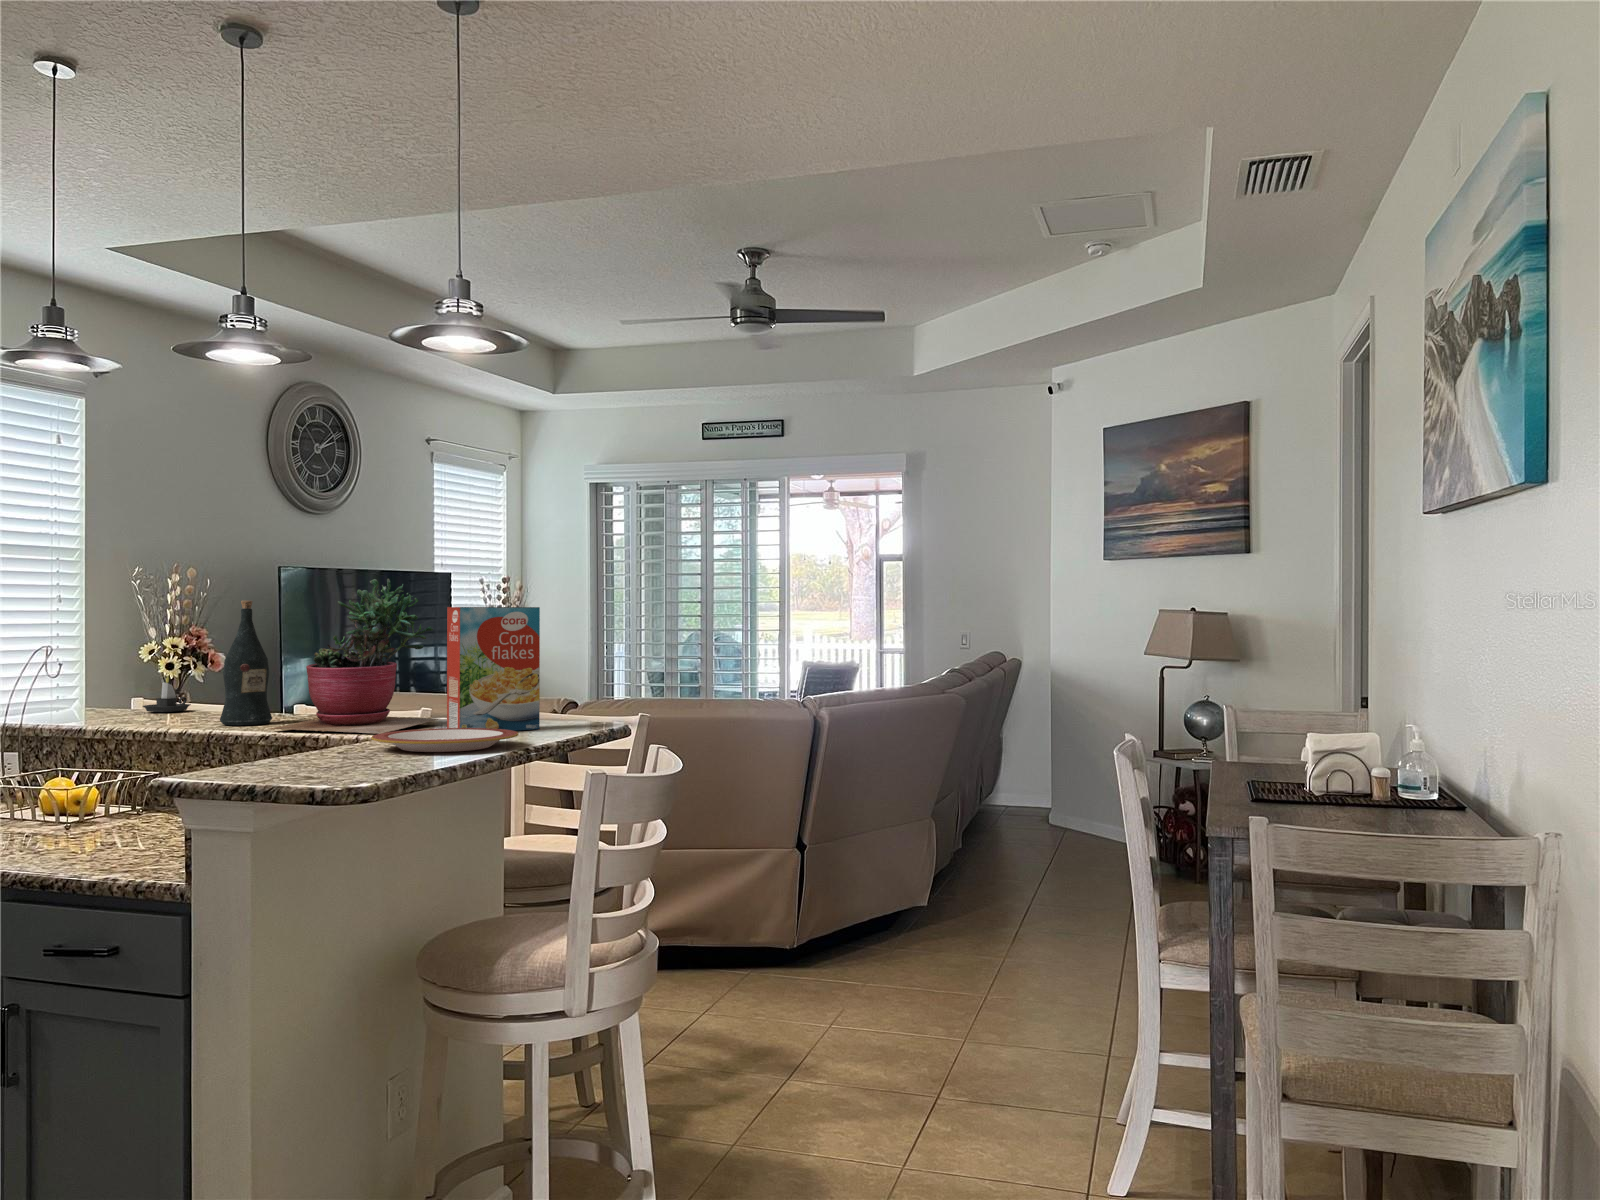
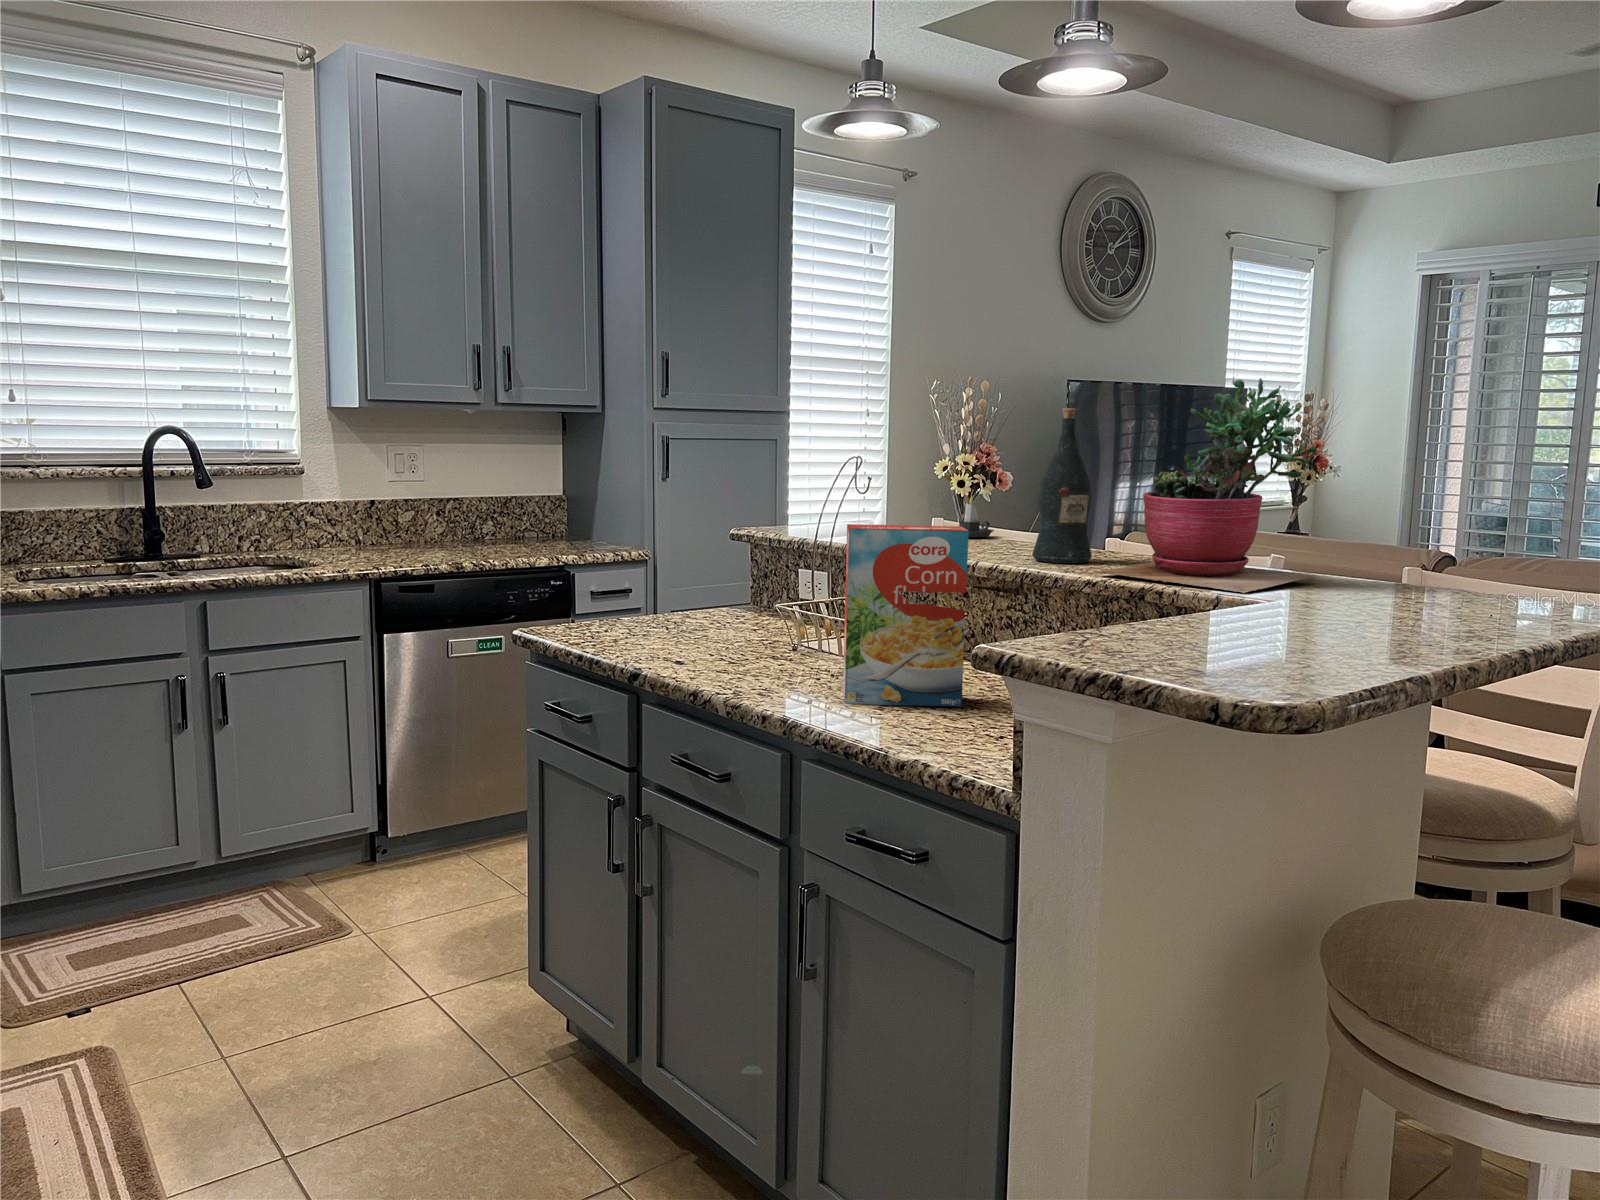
cereal box: present [447,607,540,731] -> present [843,524,969,706]
plate: present [371,728,519,752] -> none [1256,596,1493,639]

